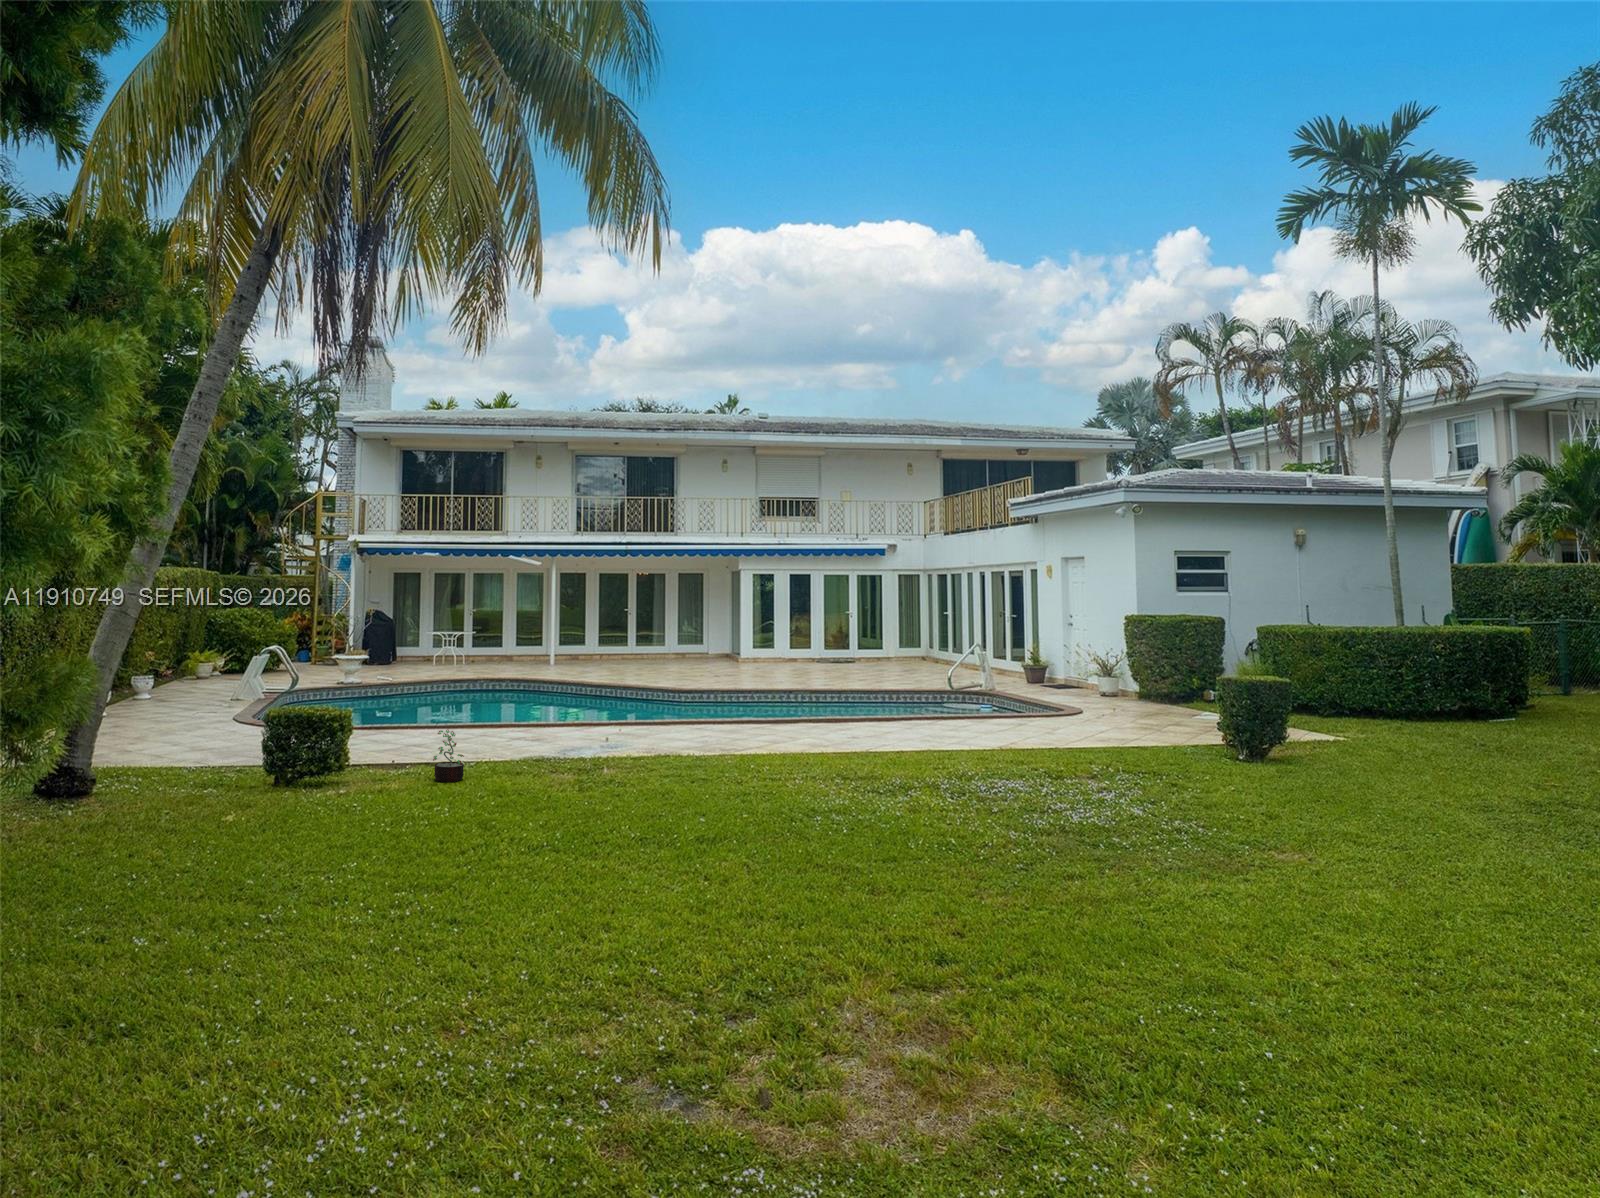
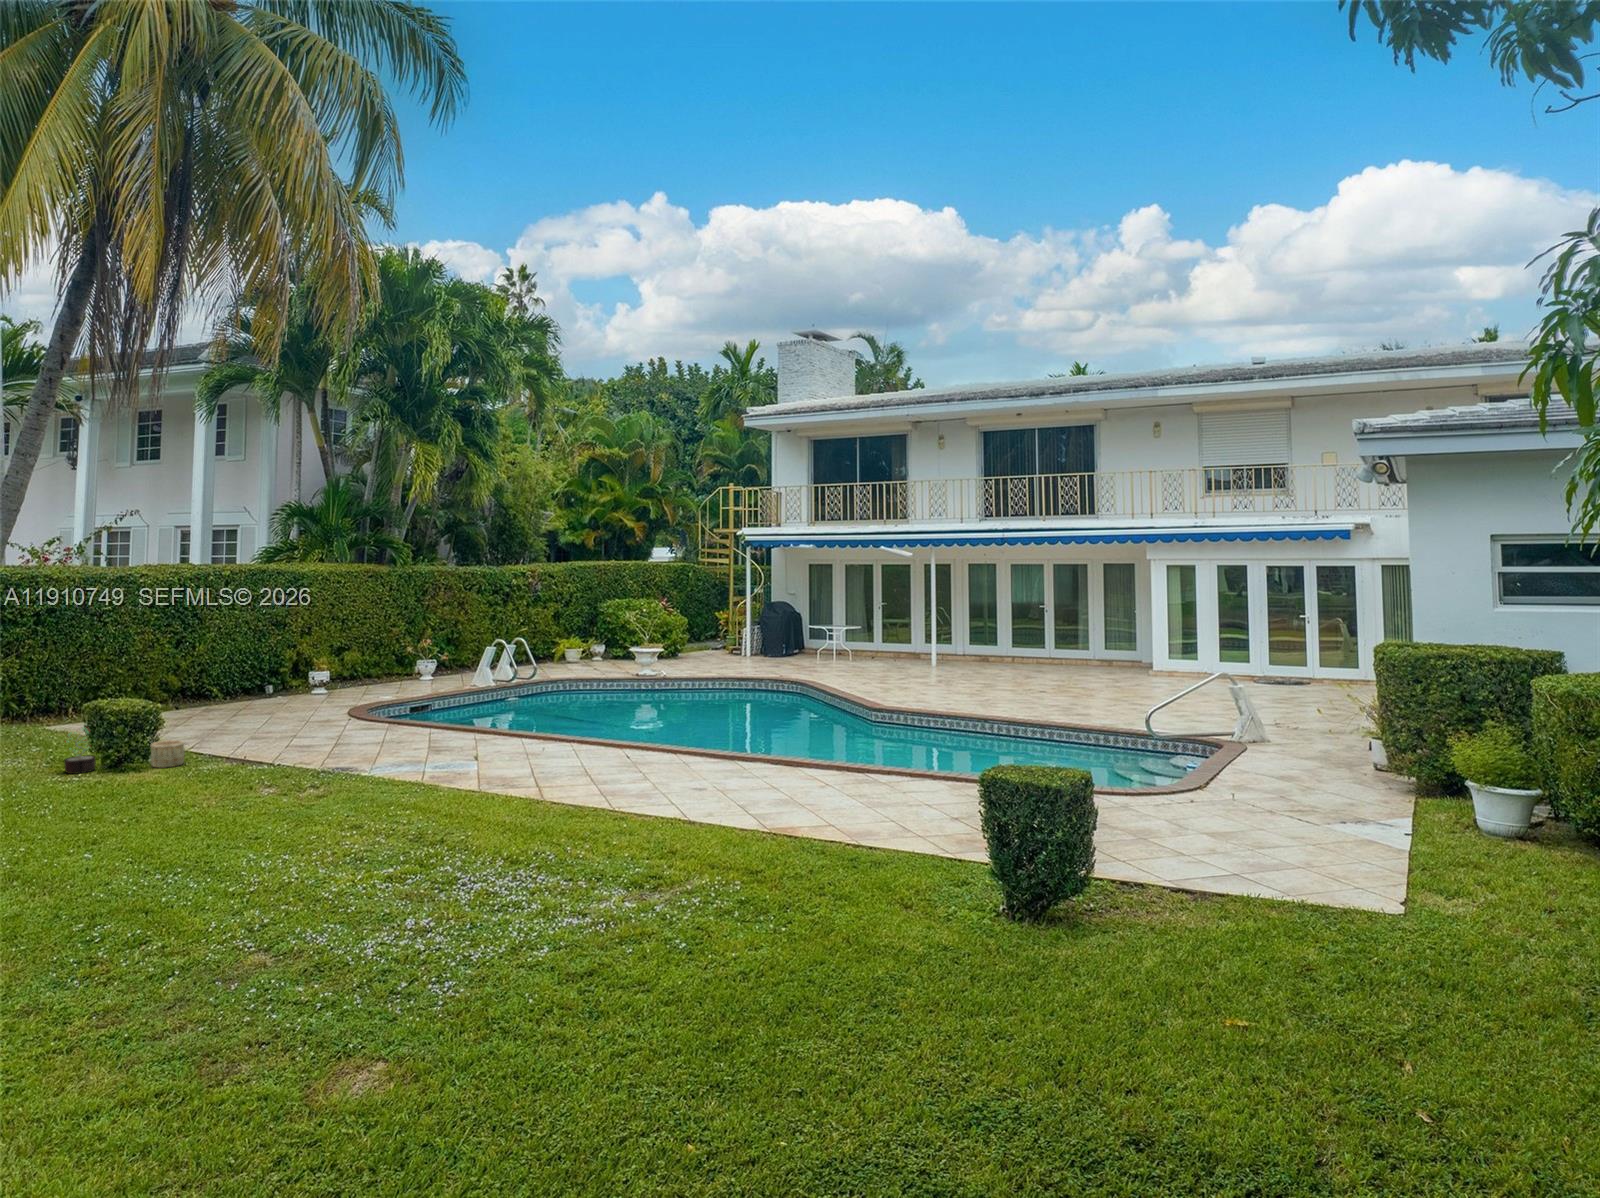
wooden bucket: none [481,740,515,768] -> present [151,740,185,768]

